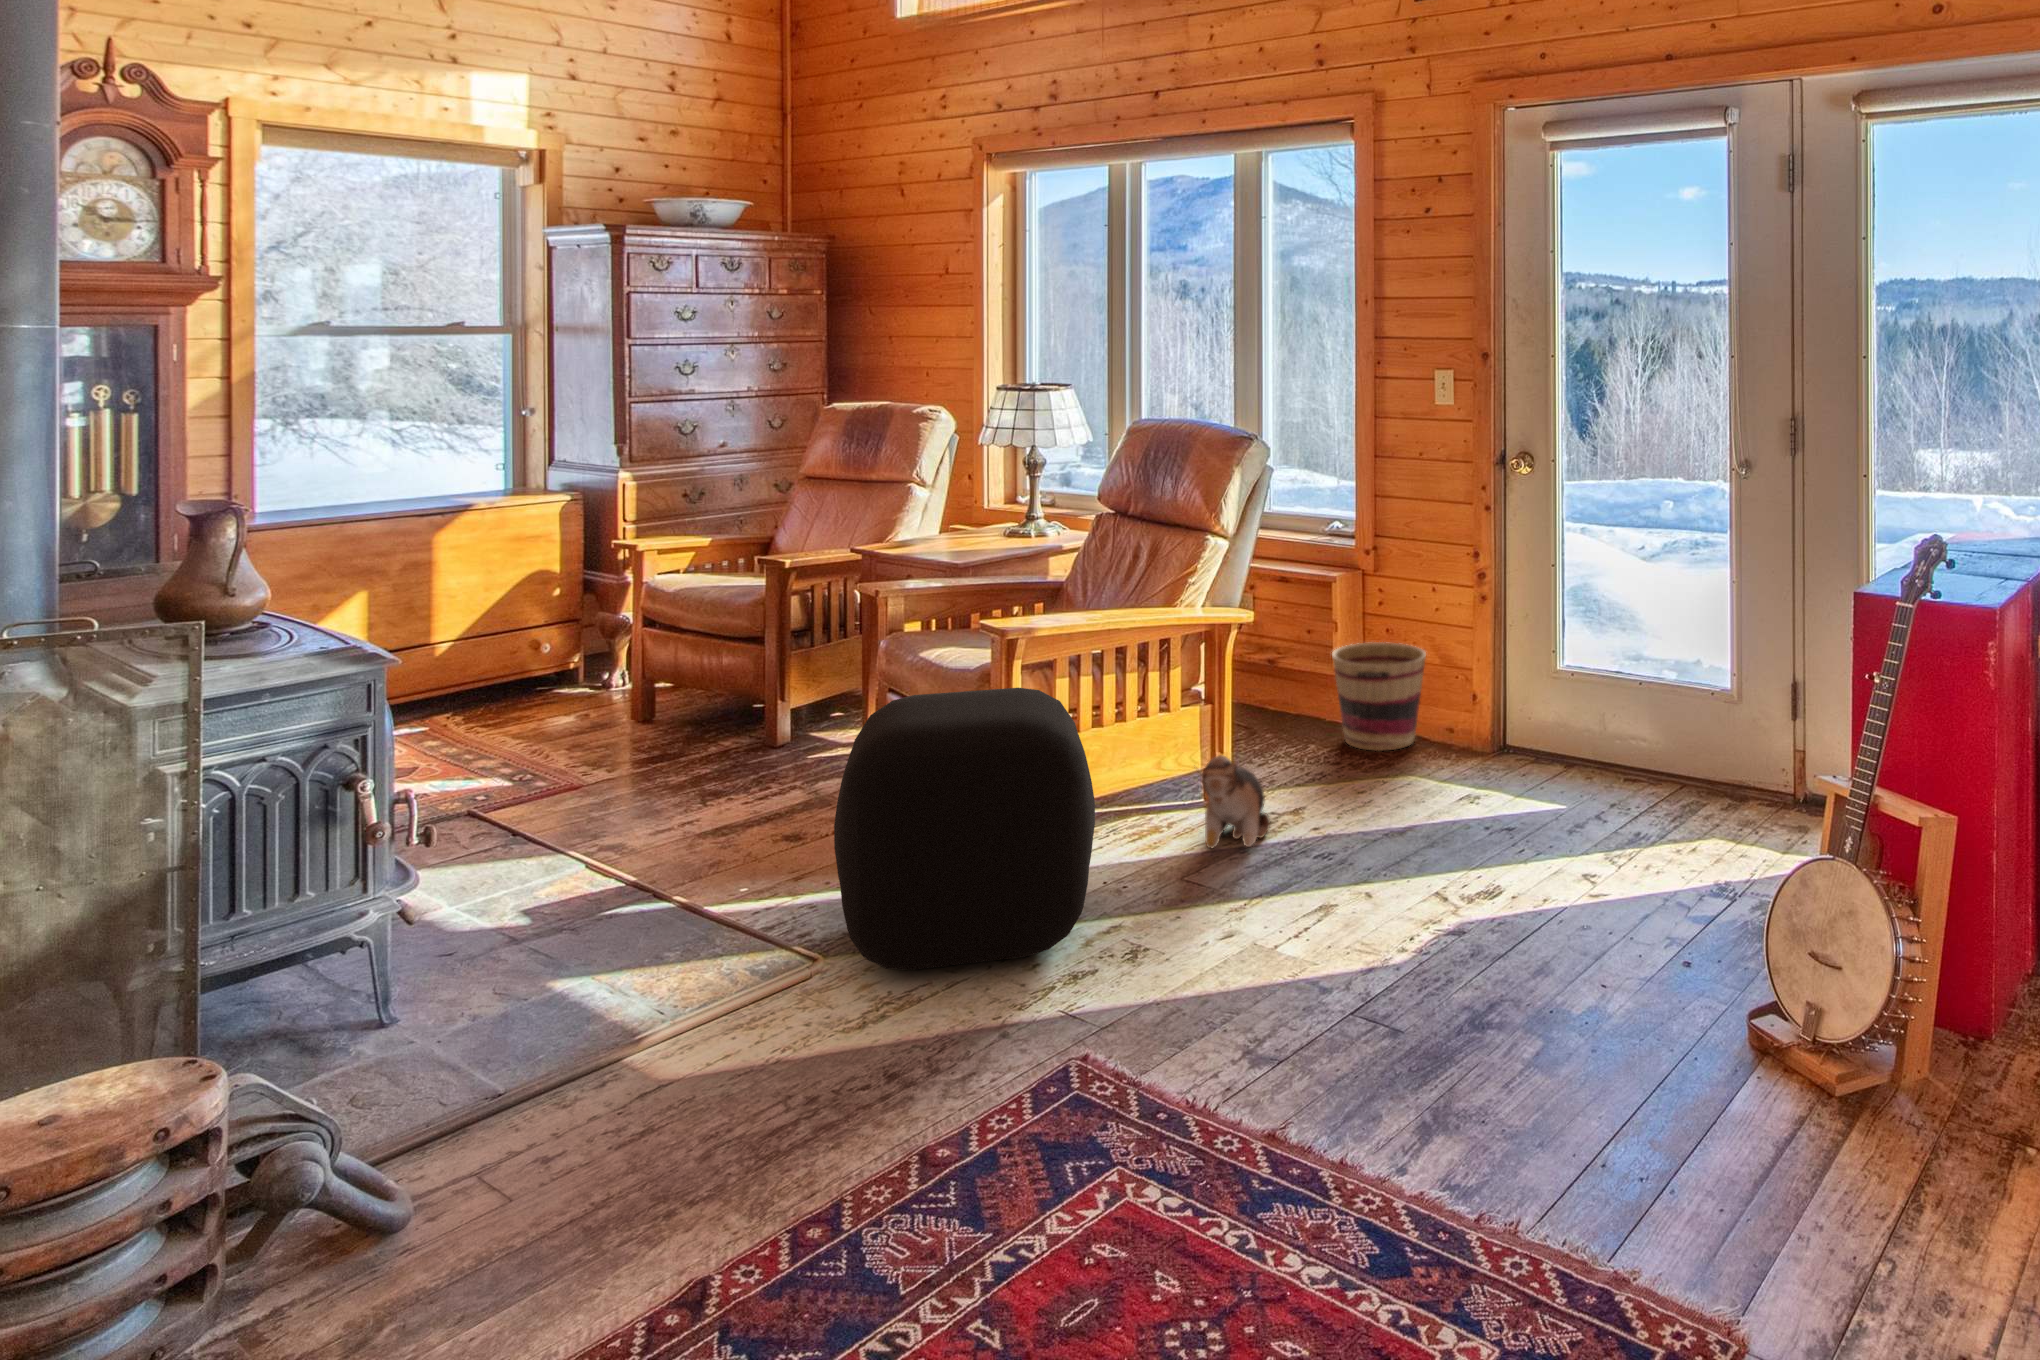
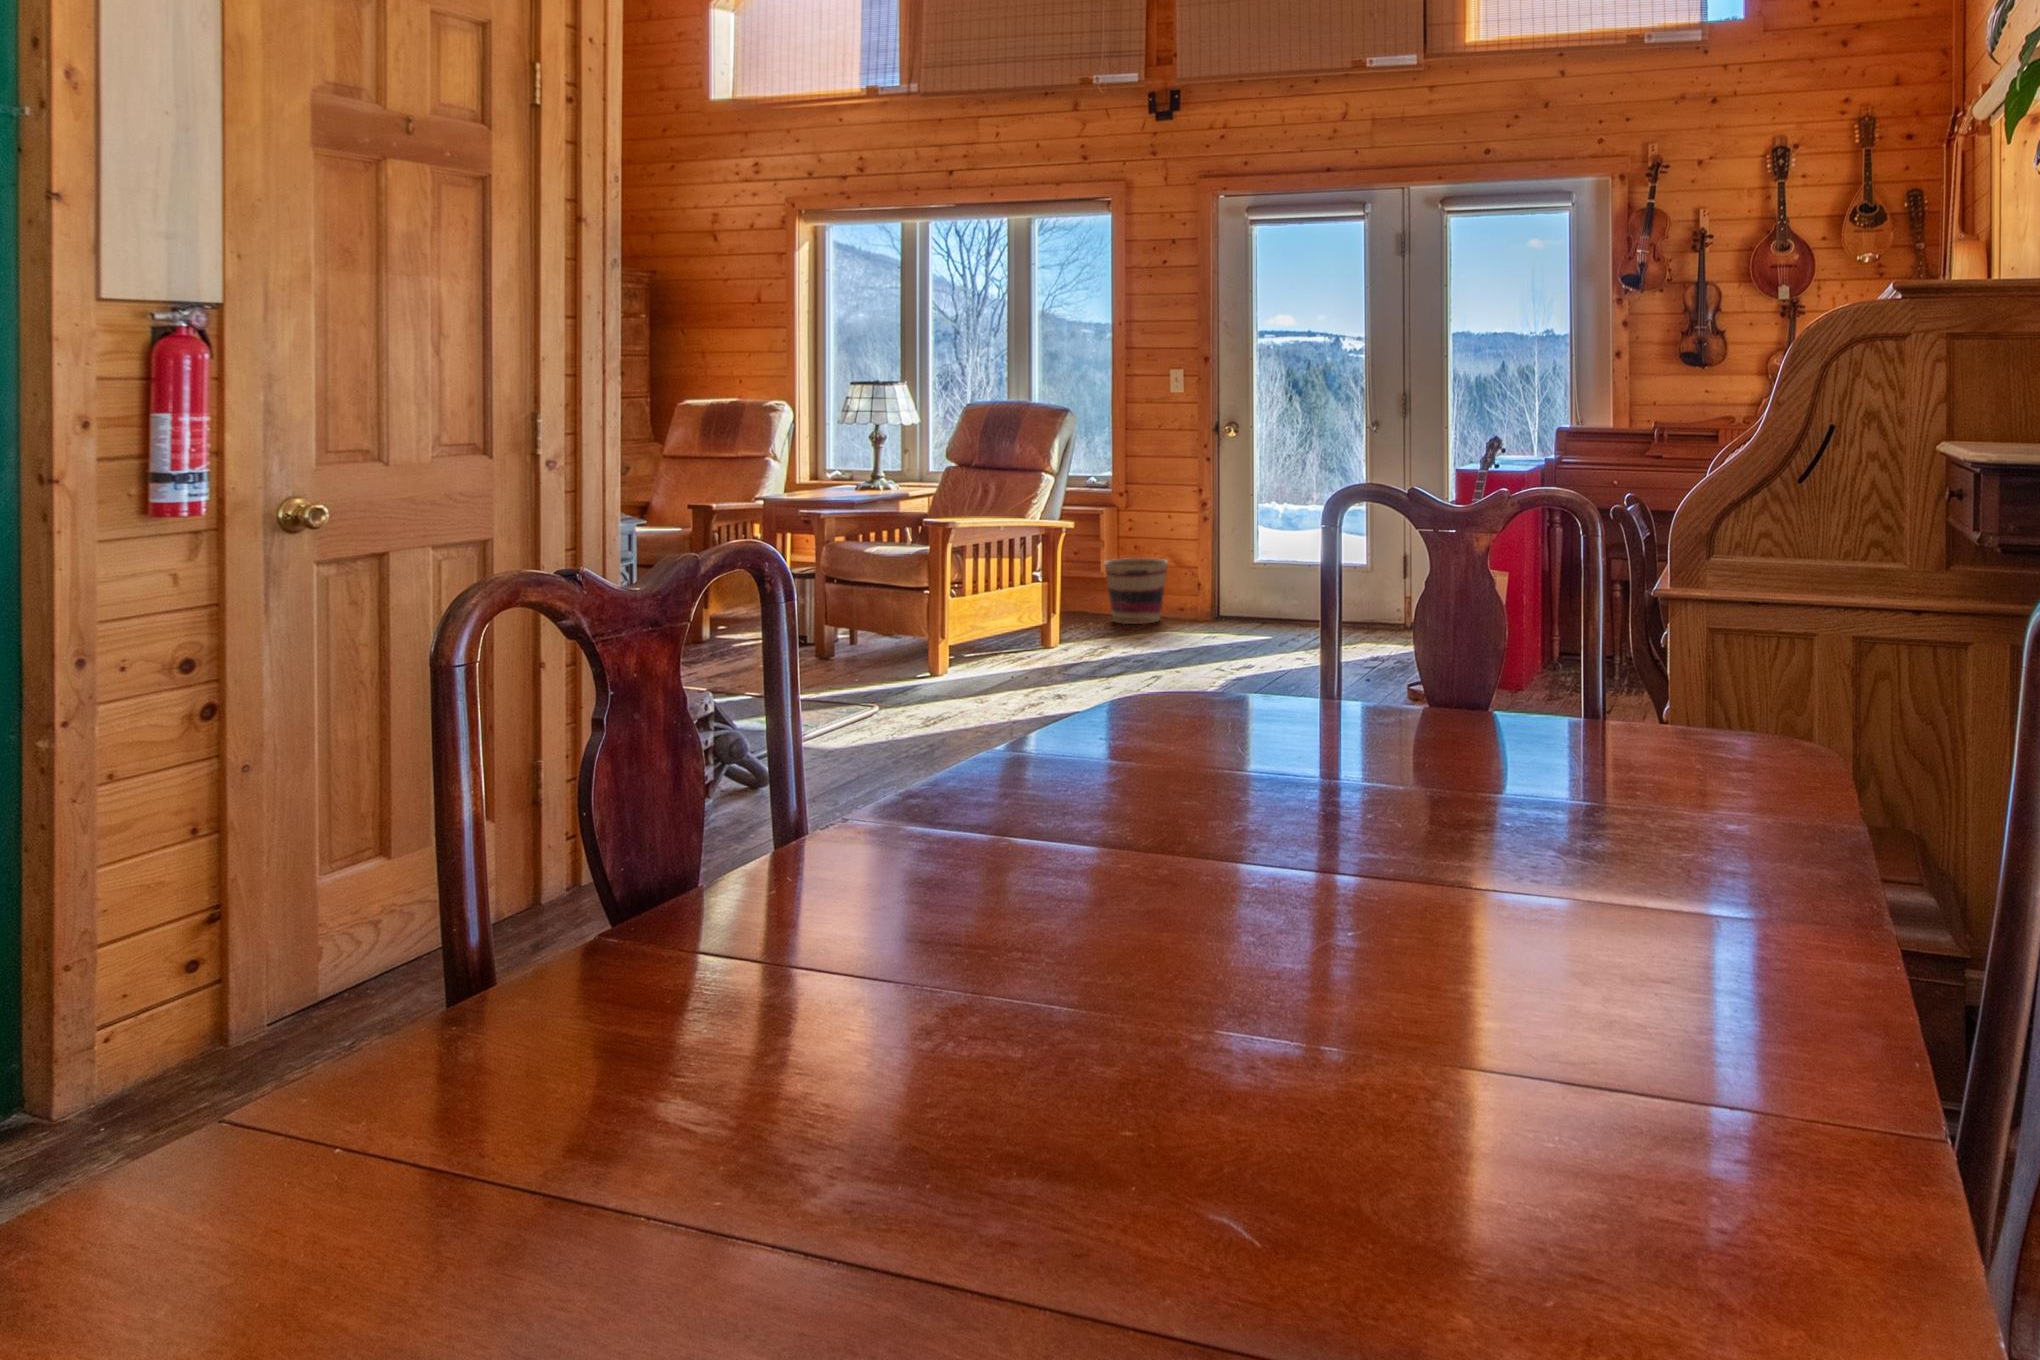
ottoman: present [834,688,1095,970] -> none [876,546,1035,697]
plush toy: present [1198,755,1270,848] -> none [1063,598,1100,658]

